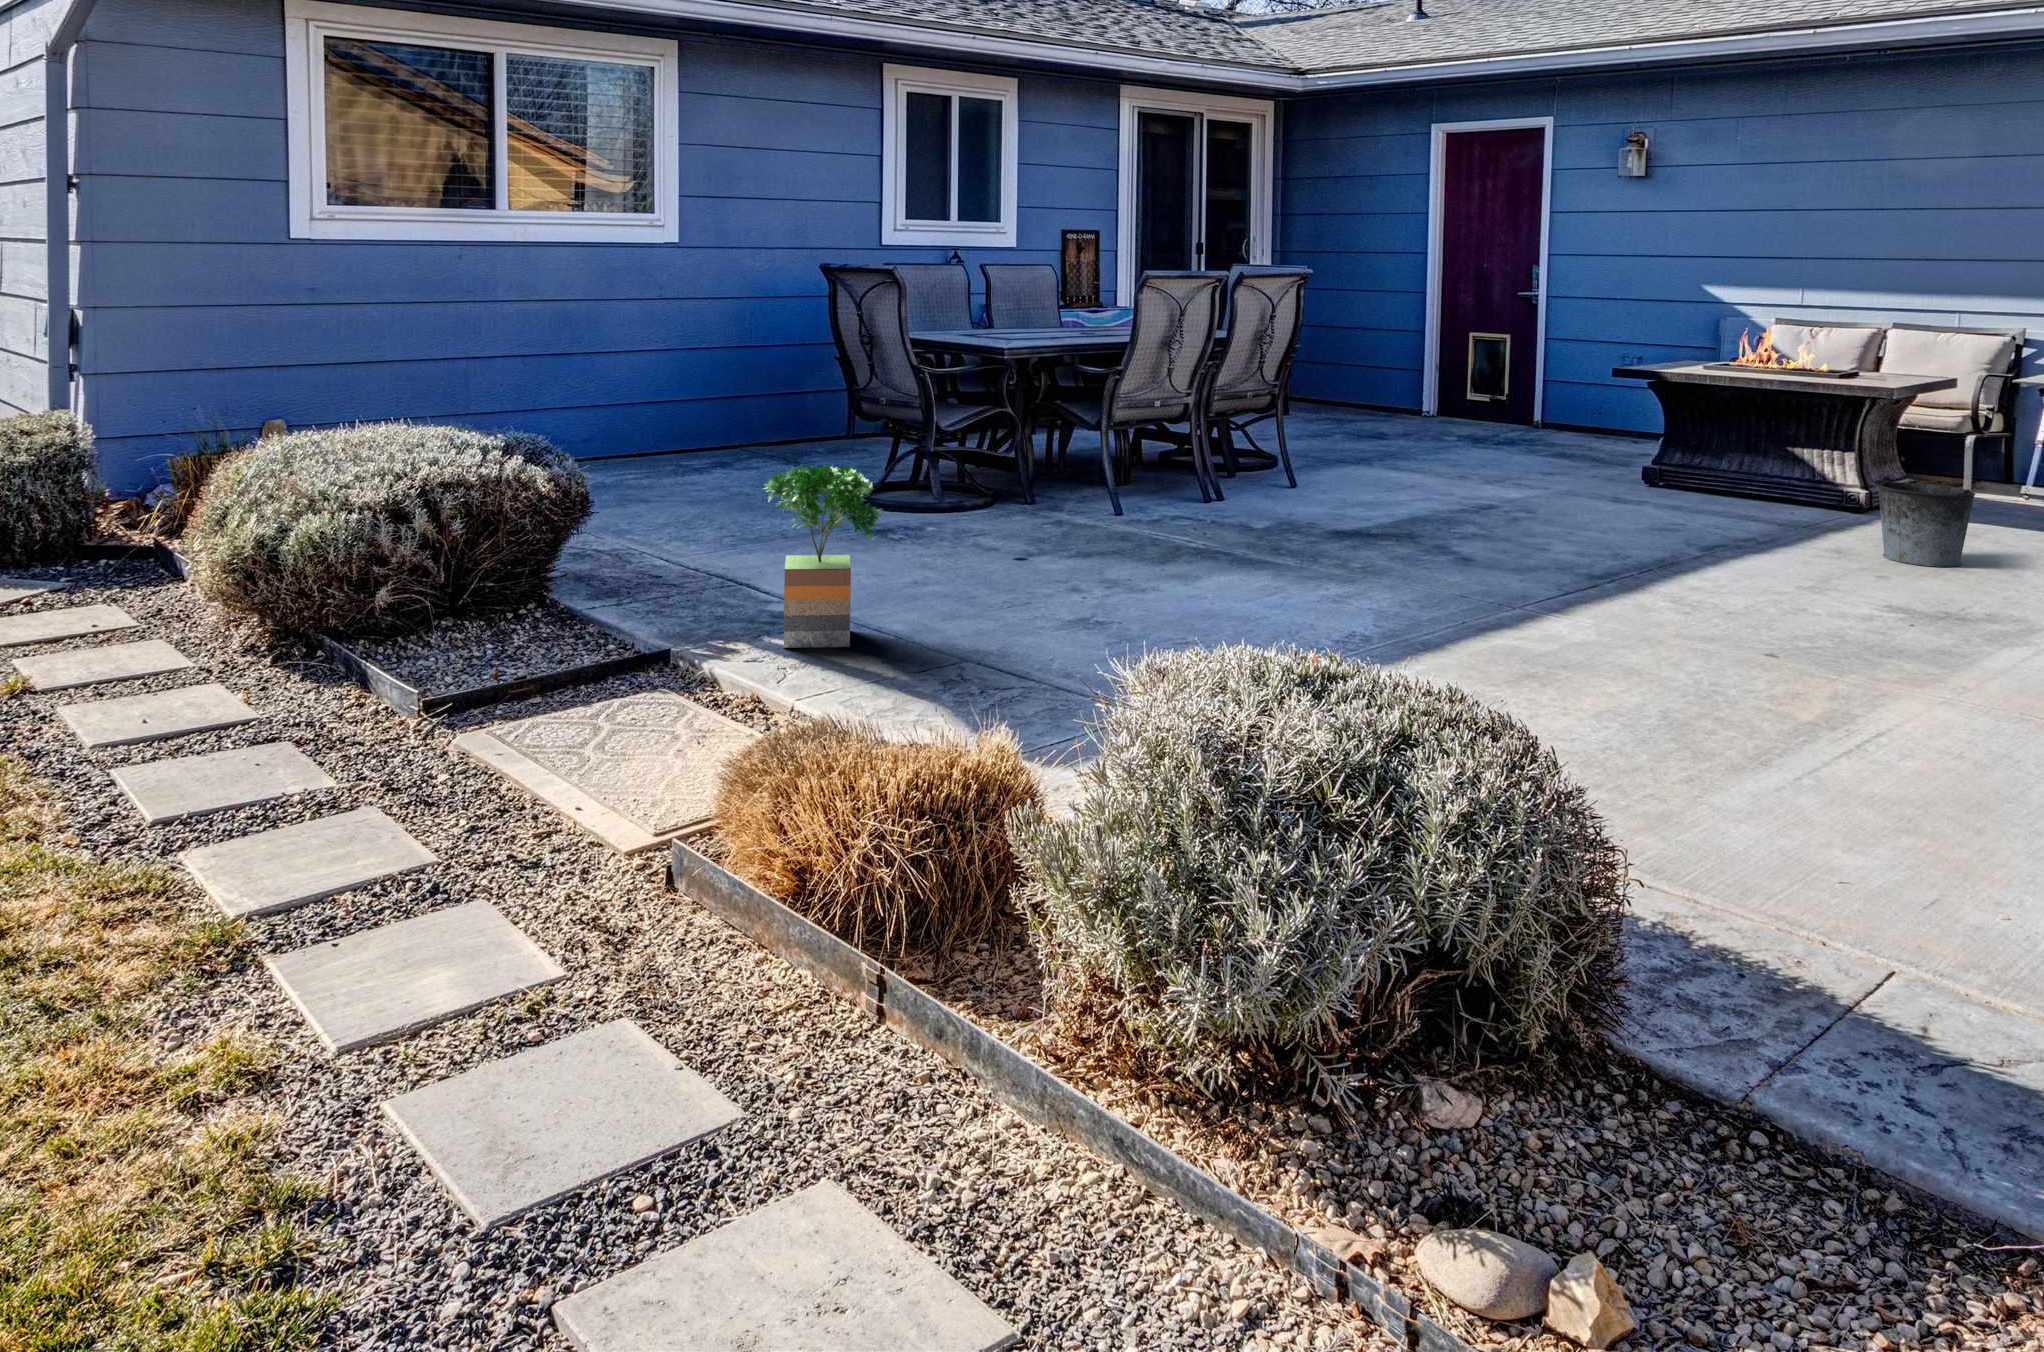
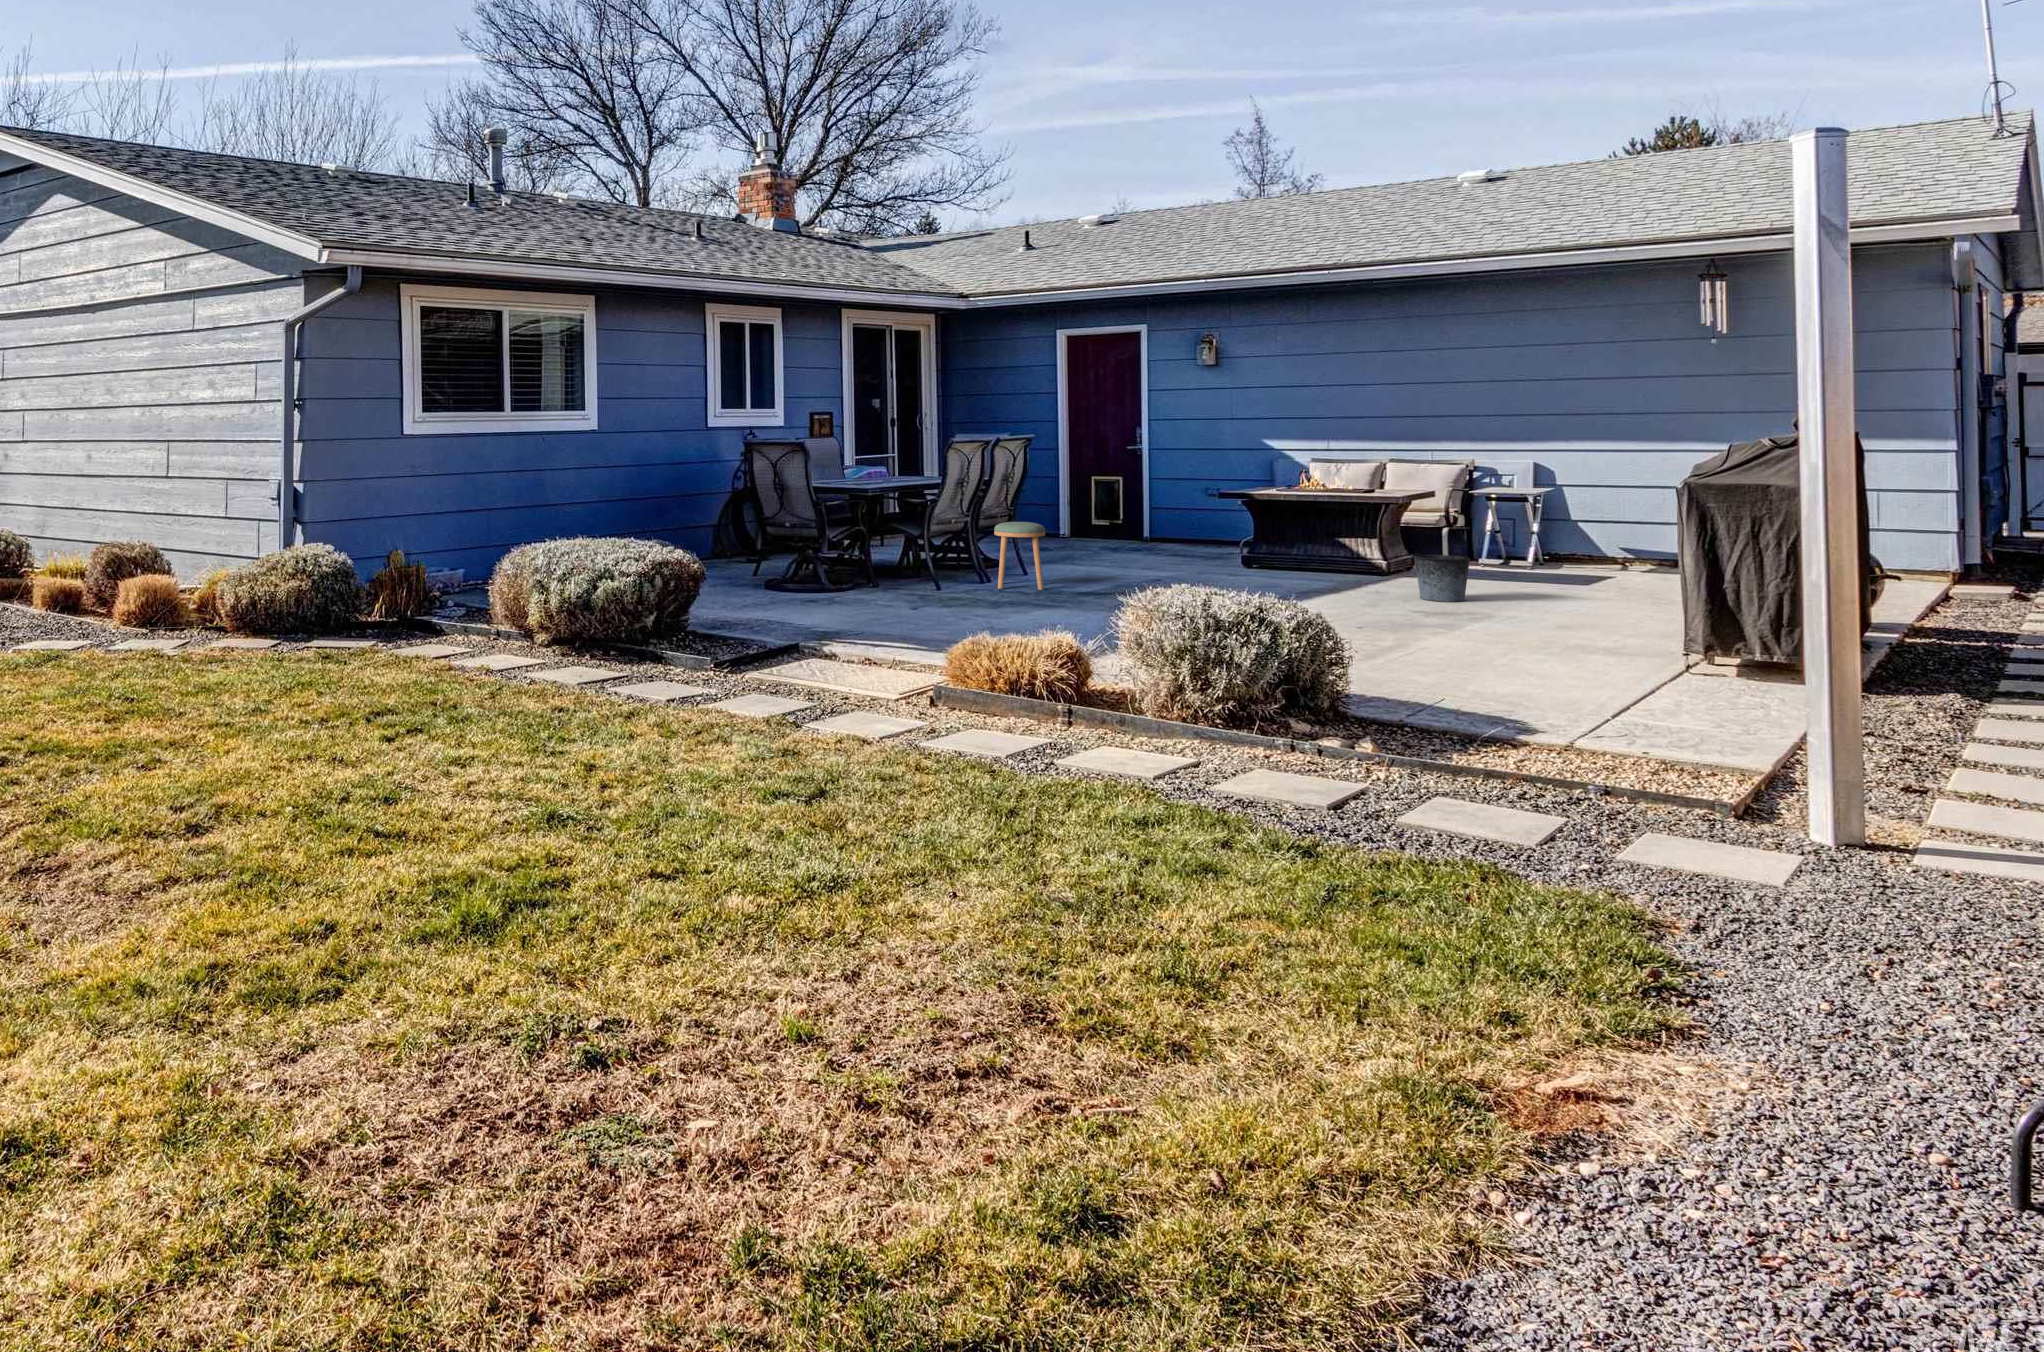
stool: none [1213,398,1295,506] -> present [994,522,1045,590]
potted tree: present [764,463,881,648] -> none [864,561,937,662]

